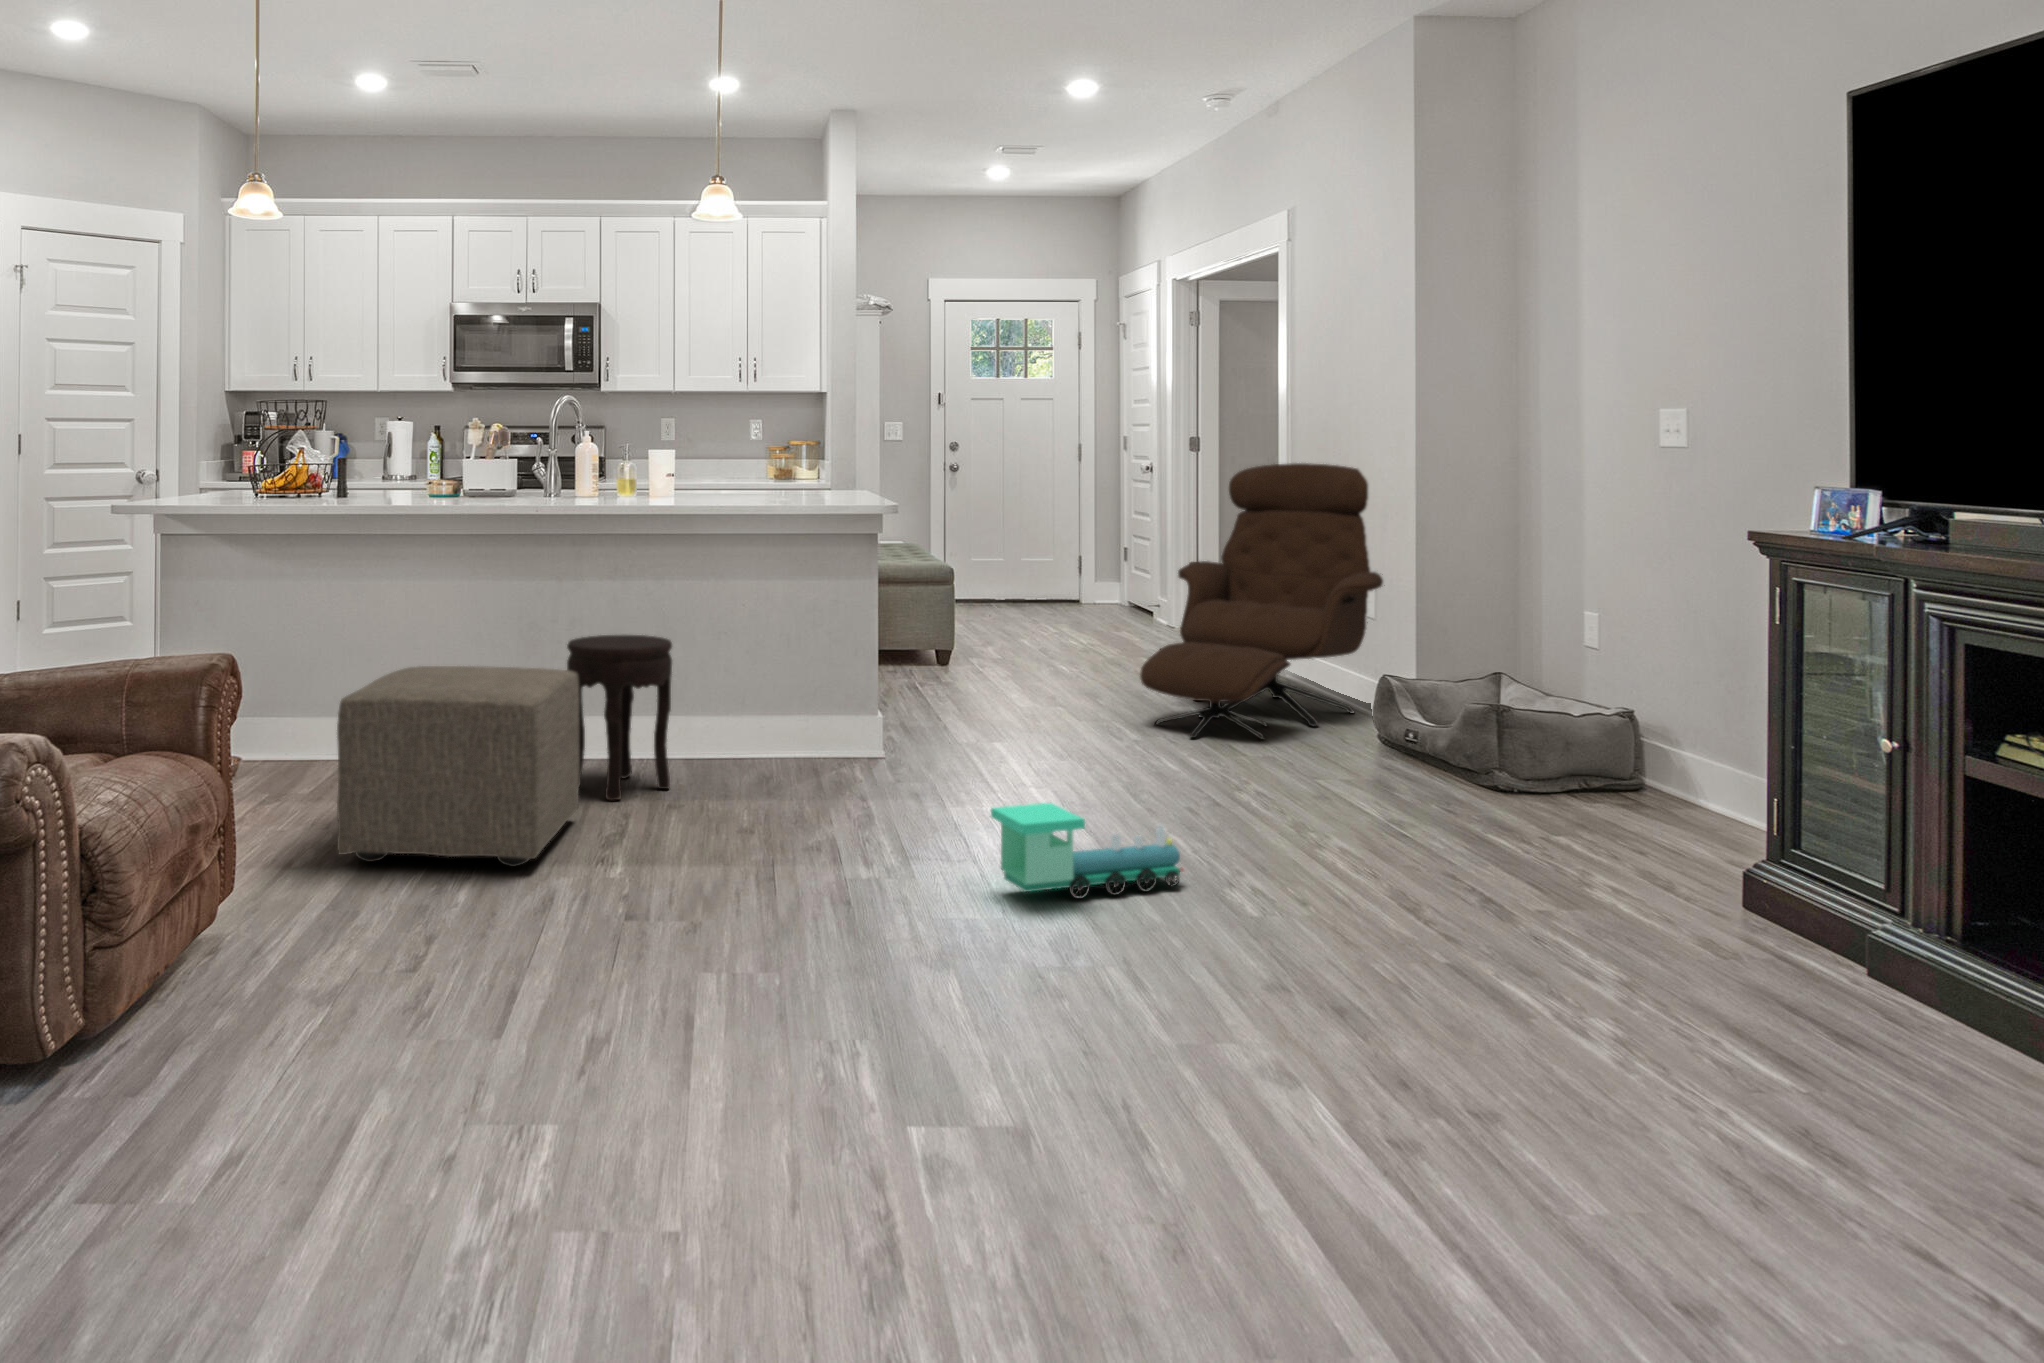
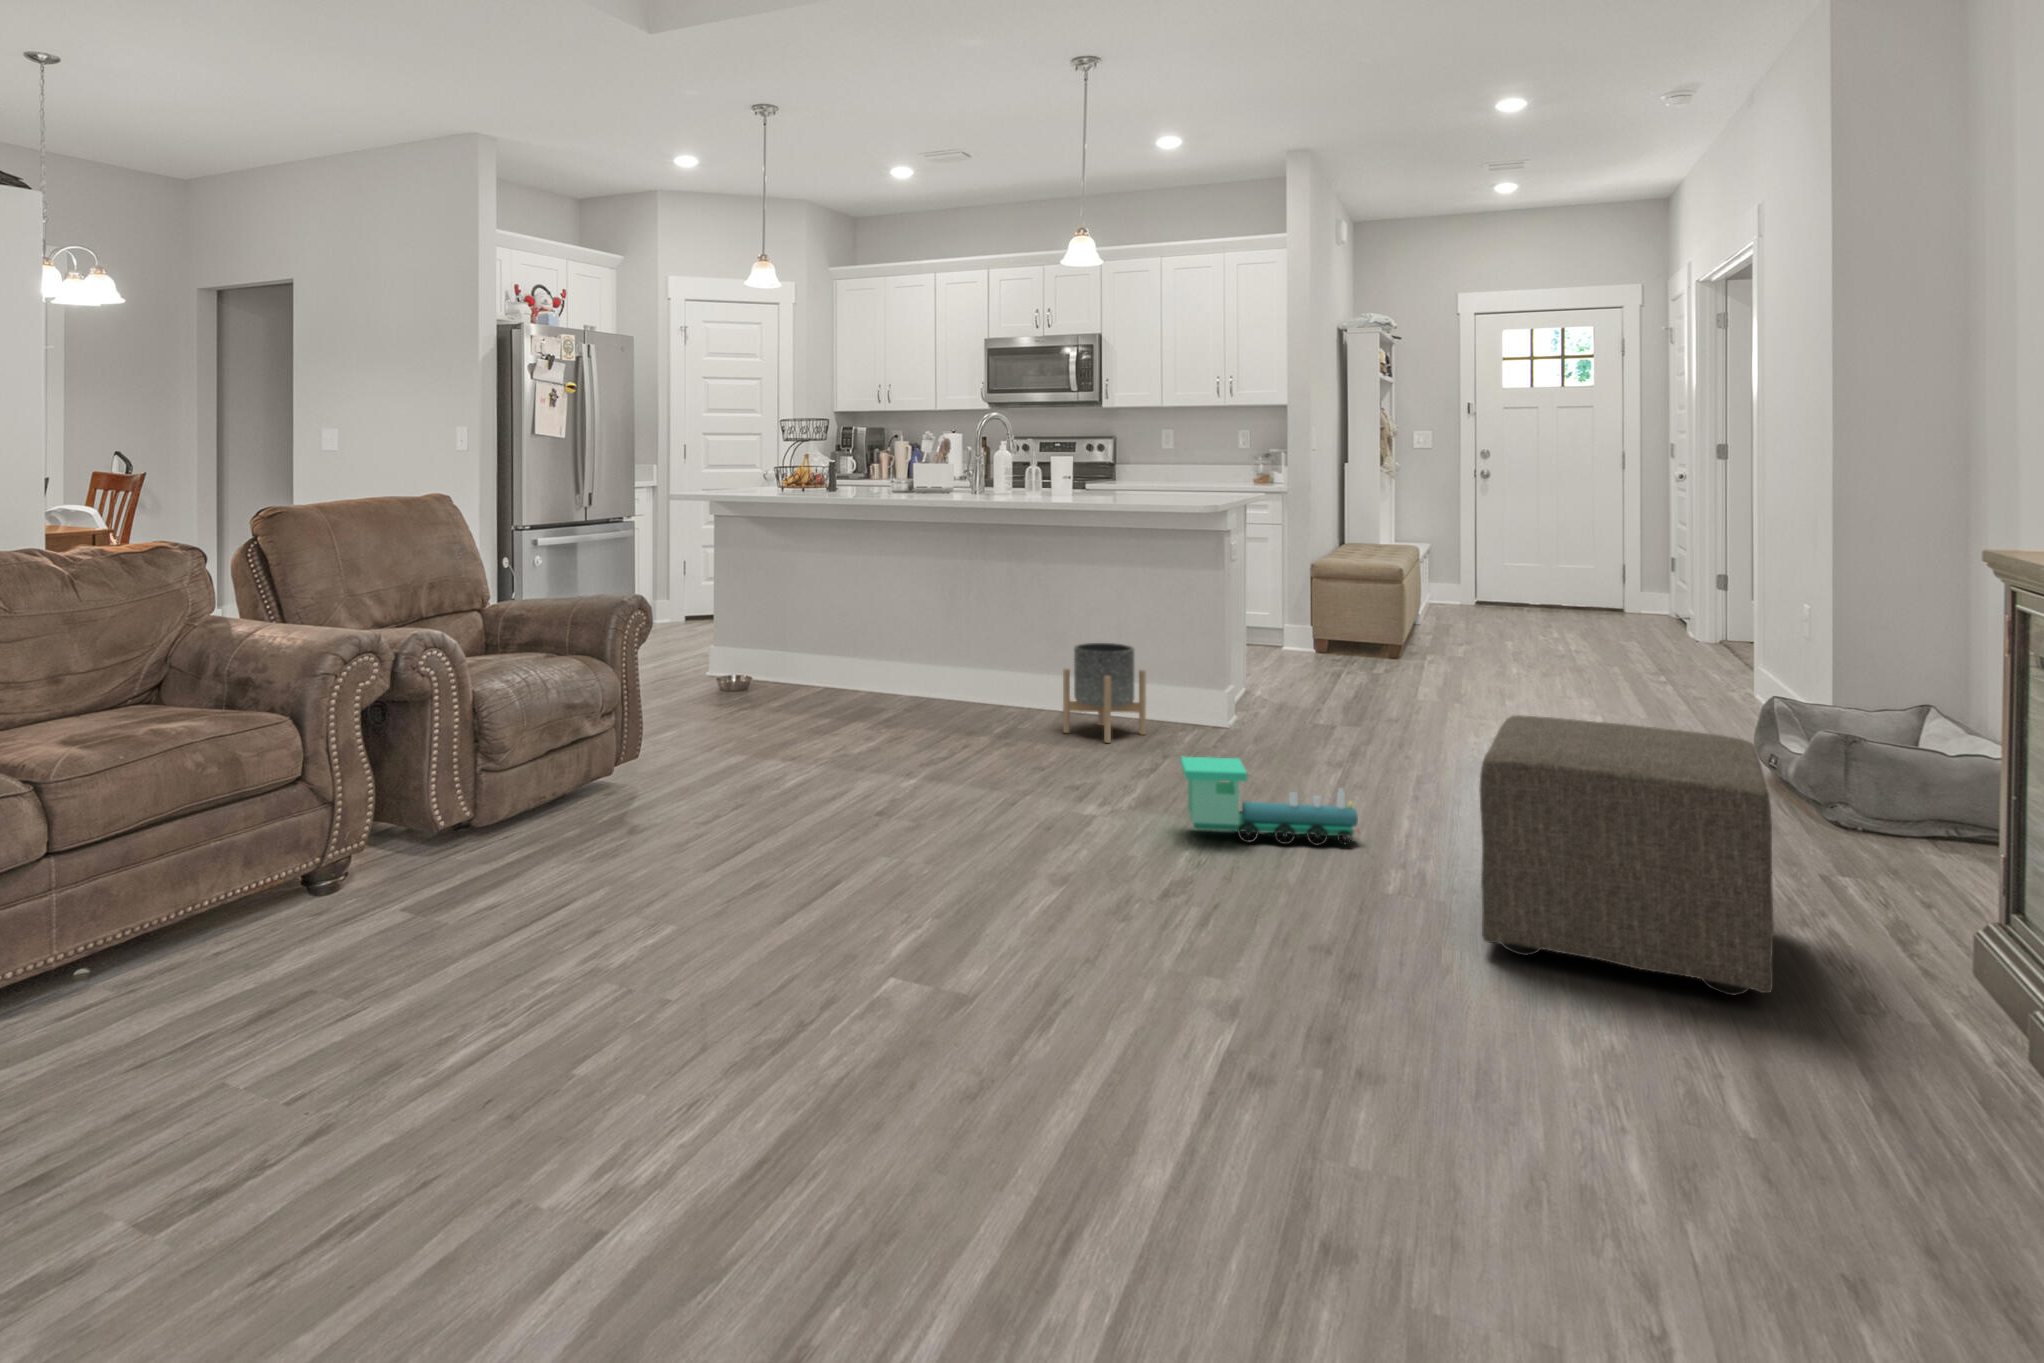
lounge chair: present [1140,463,1383,739] -> none [1514,469,1820,740]
side table: present [567,635,672,801] -> none [945,601,1028,730]
ottoman: present [337,666,579,867] -> present [1480,715,1774,995]
planter: none [724,678,817,799] -> present [1063,643,1146,743]

